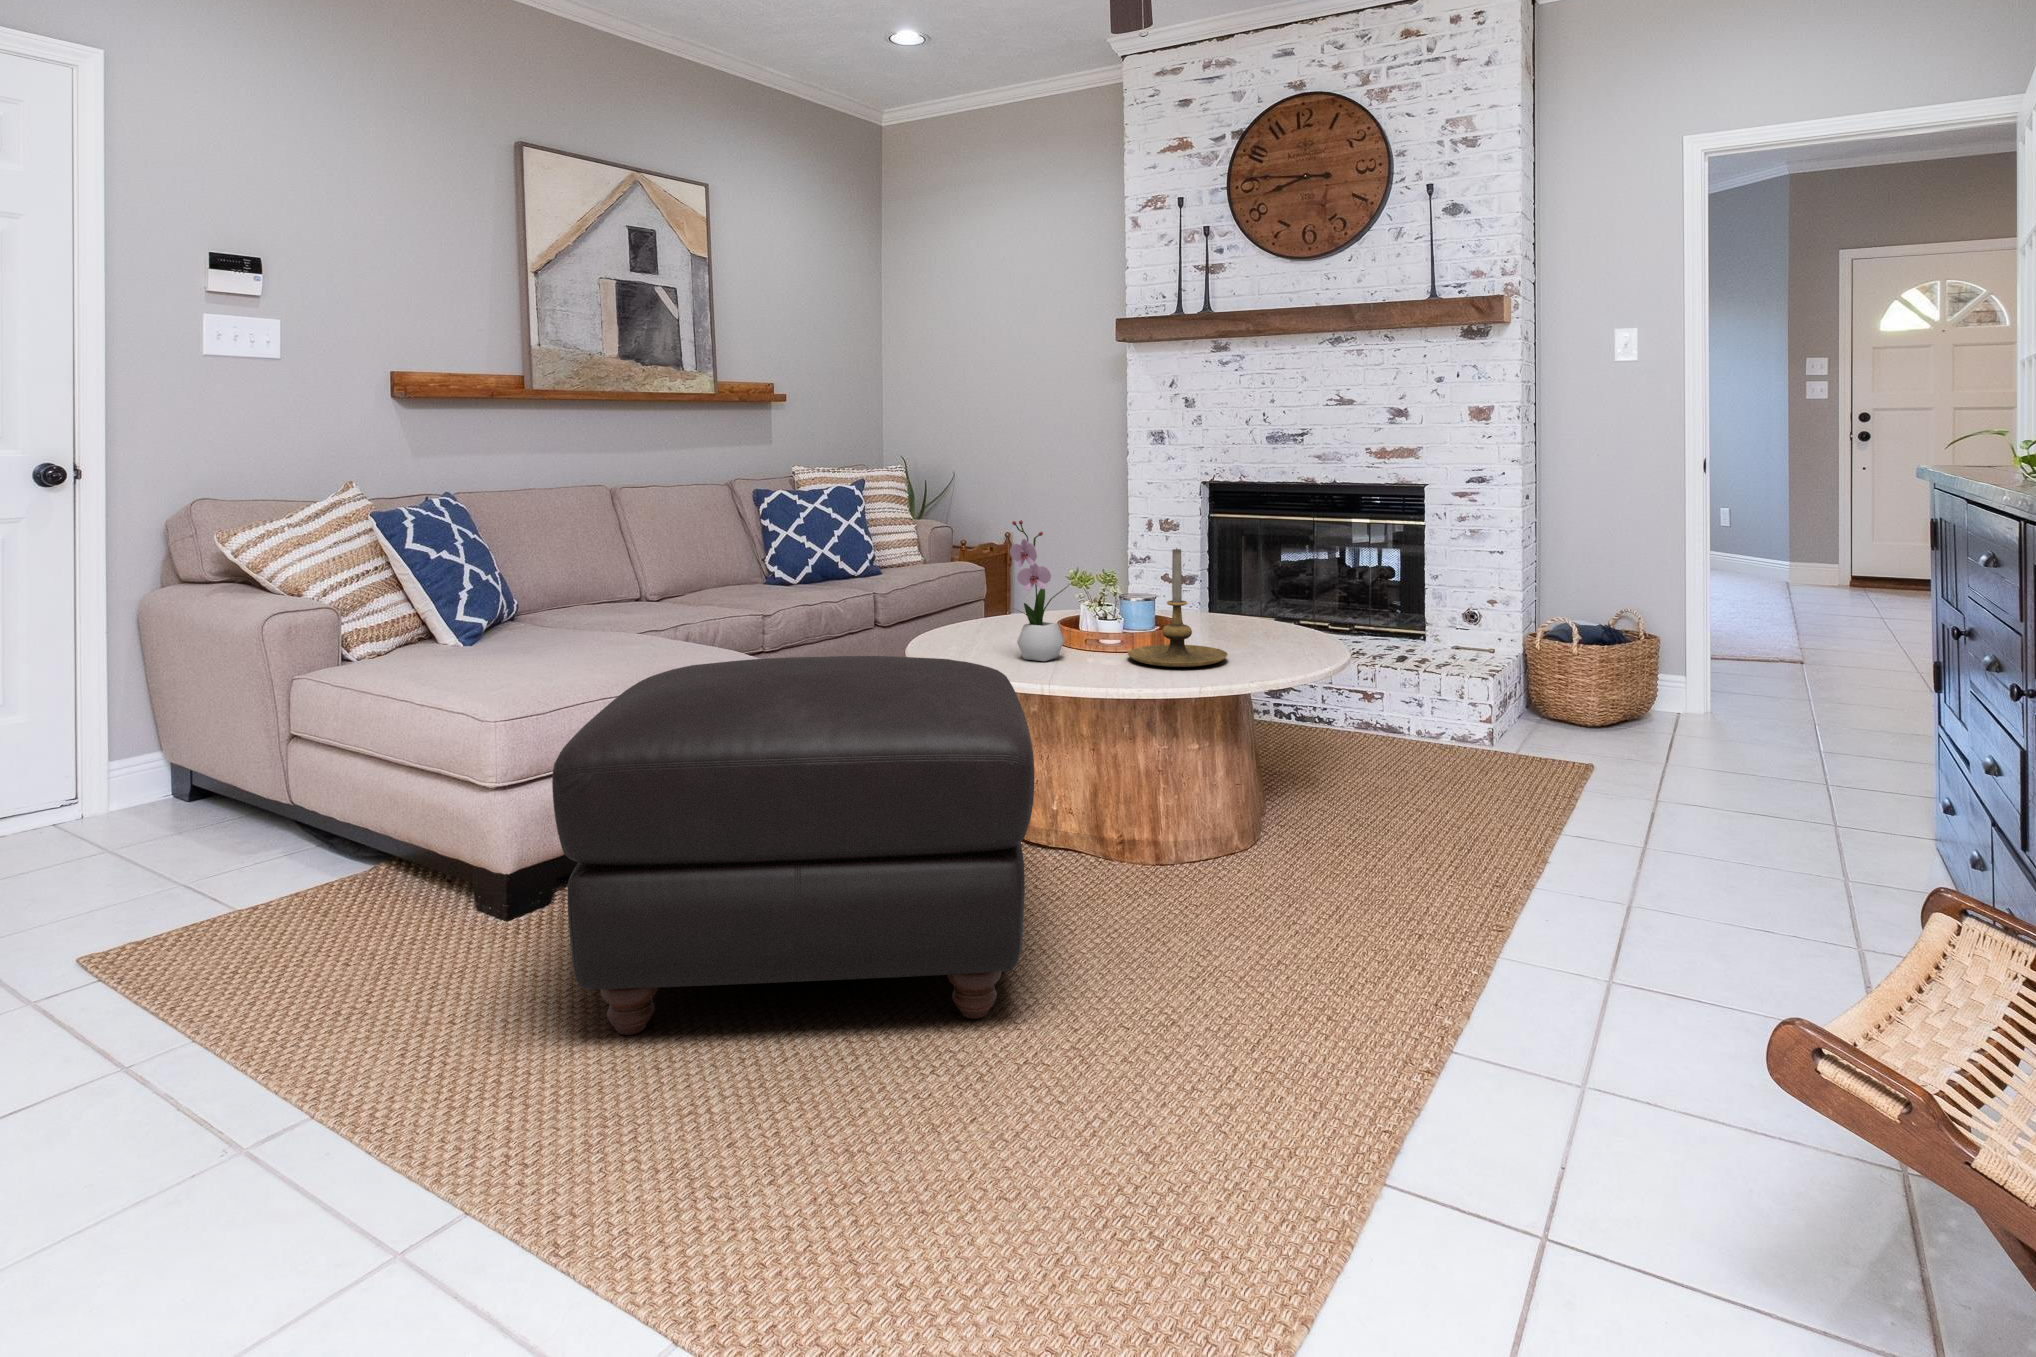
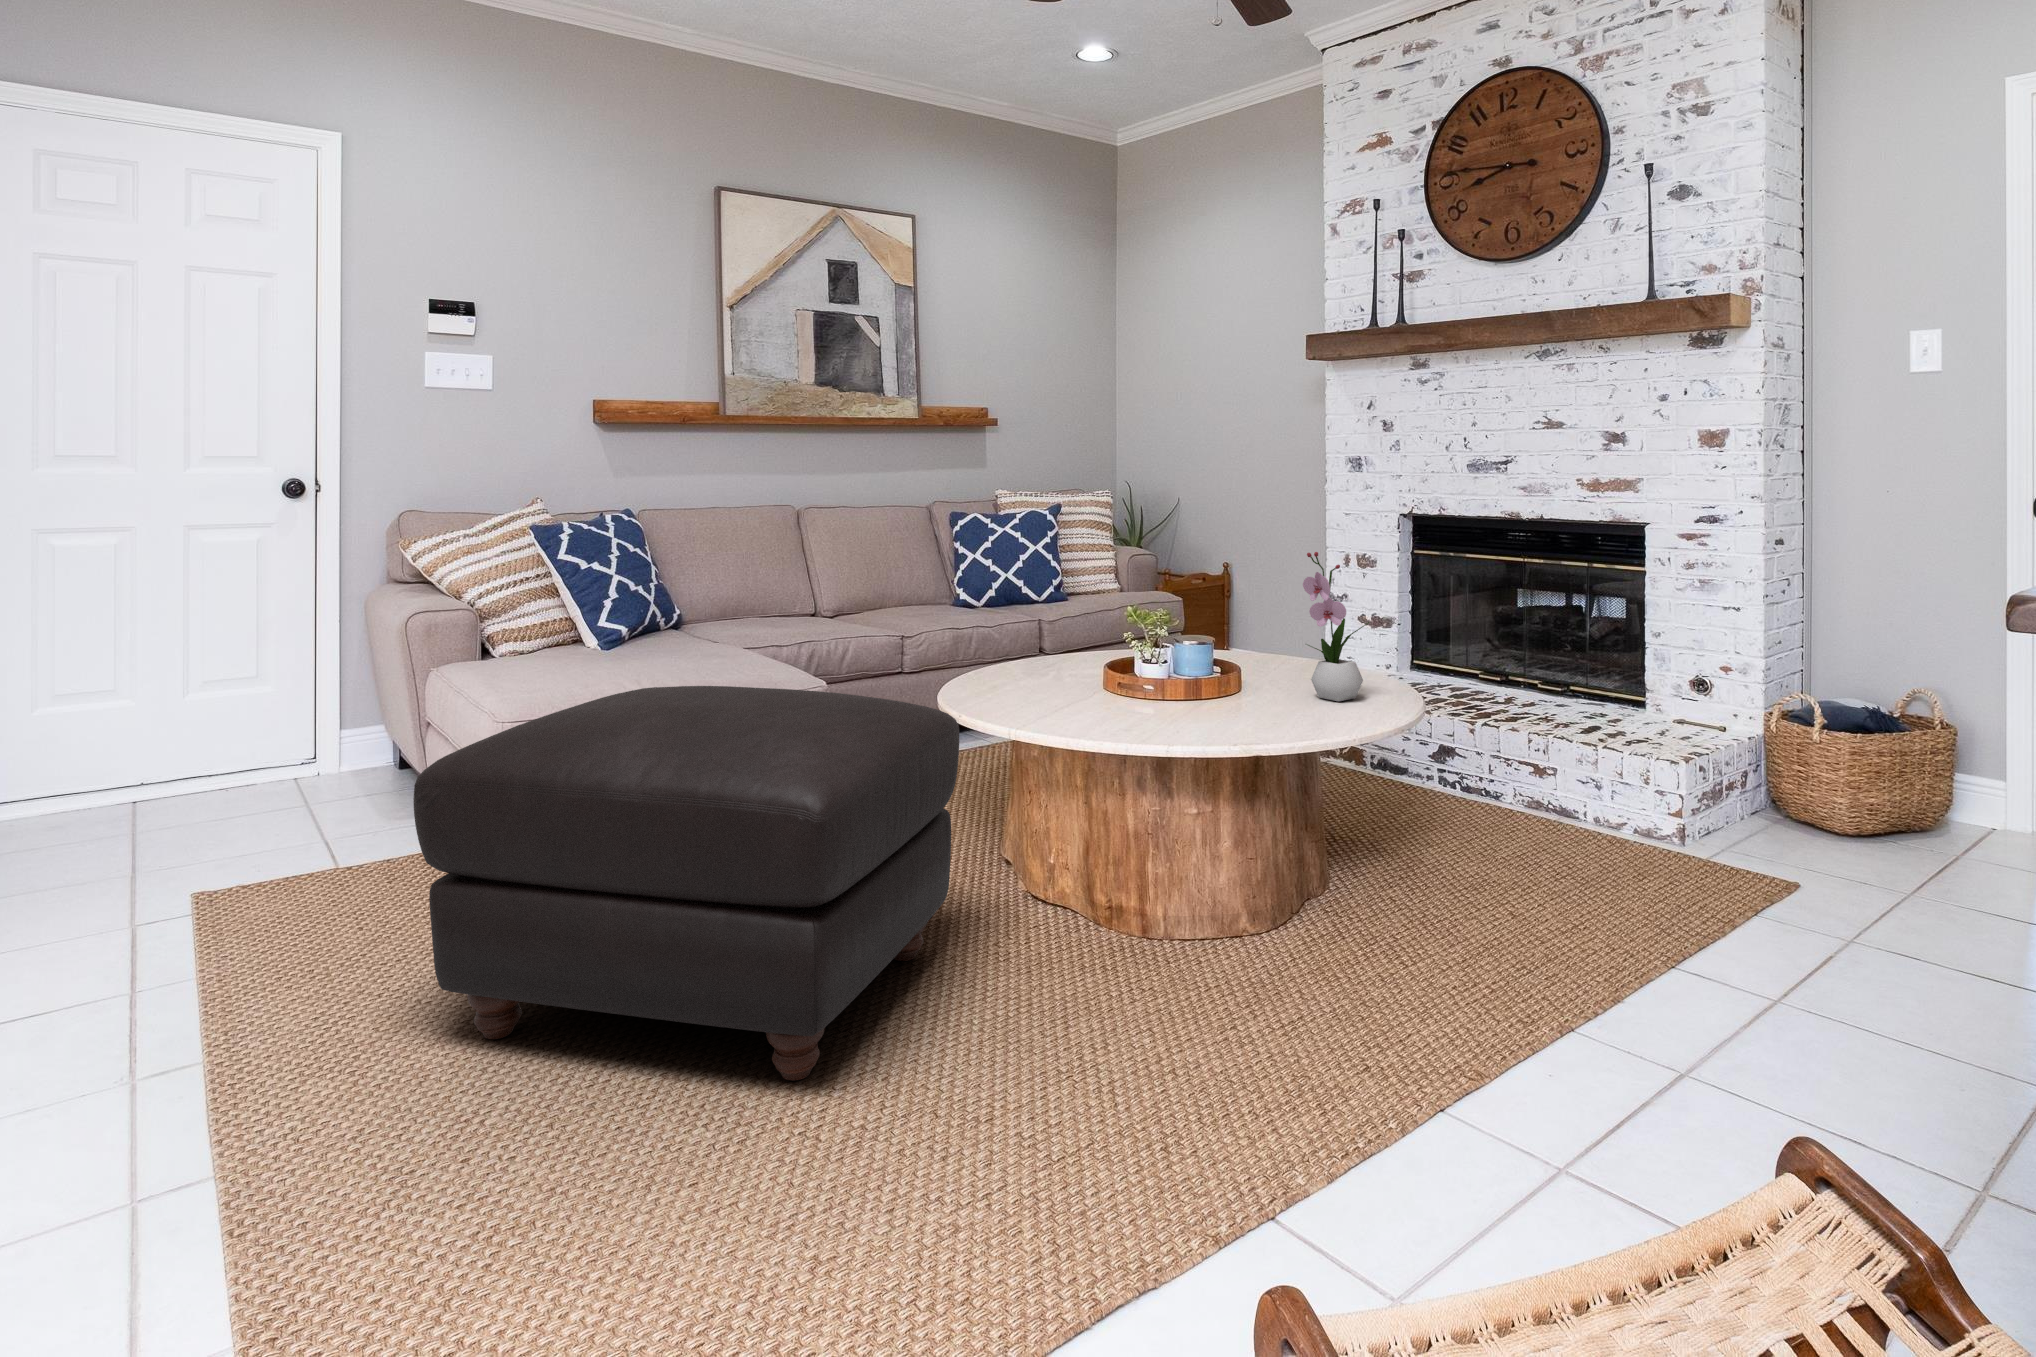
flower arrangement: present [1010,520,1069,661] -> present [1303,552,1369,701]
candle holder: present [1127,548,1228,667] -> none [1142,590,1252,722]

